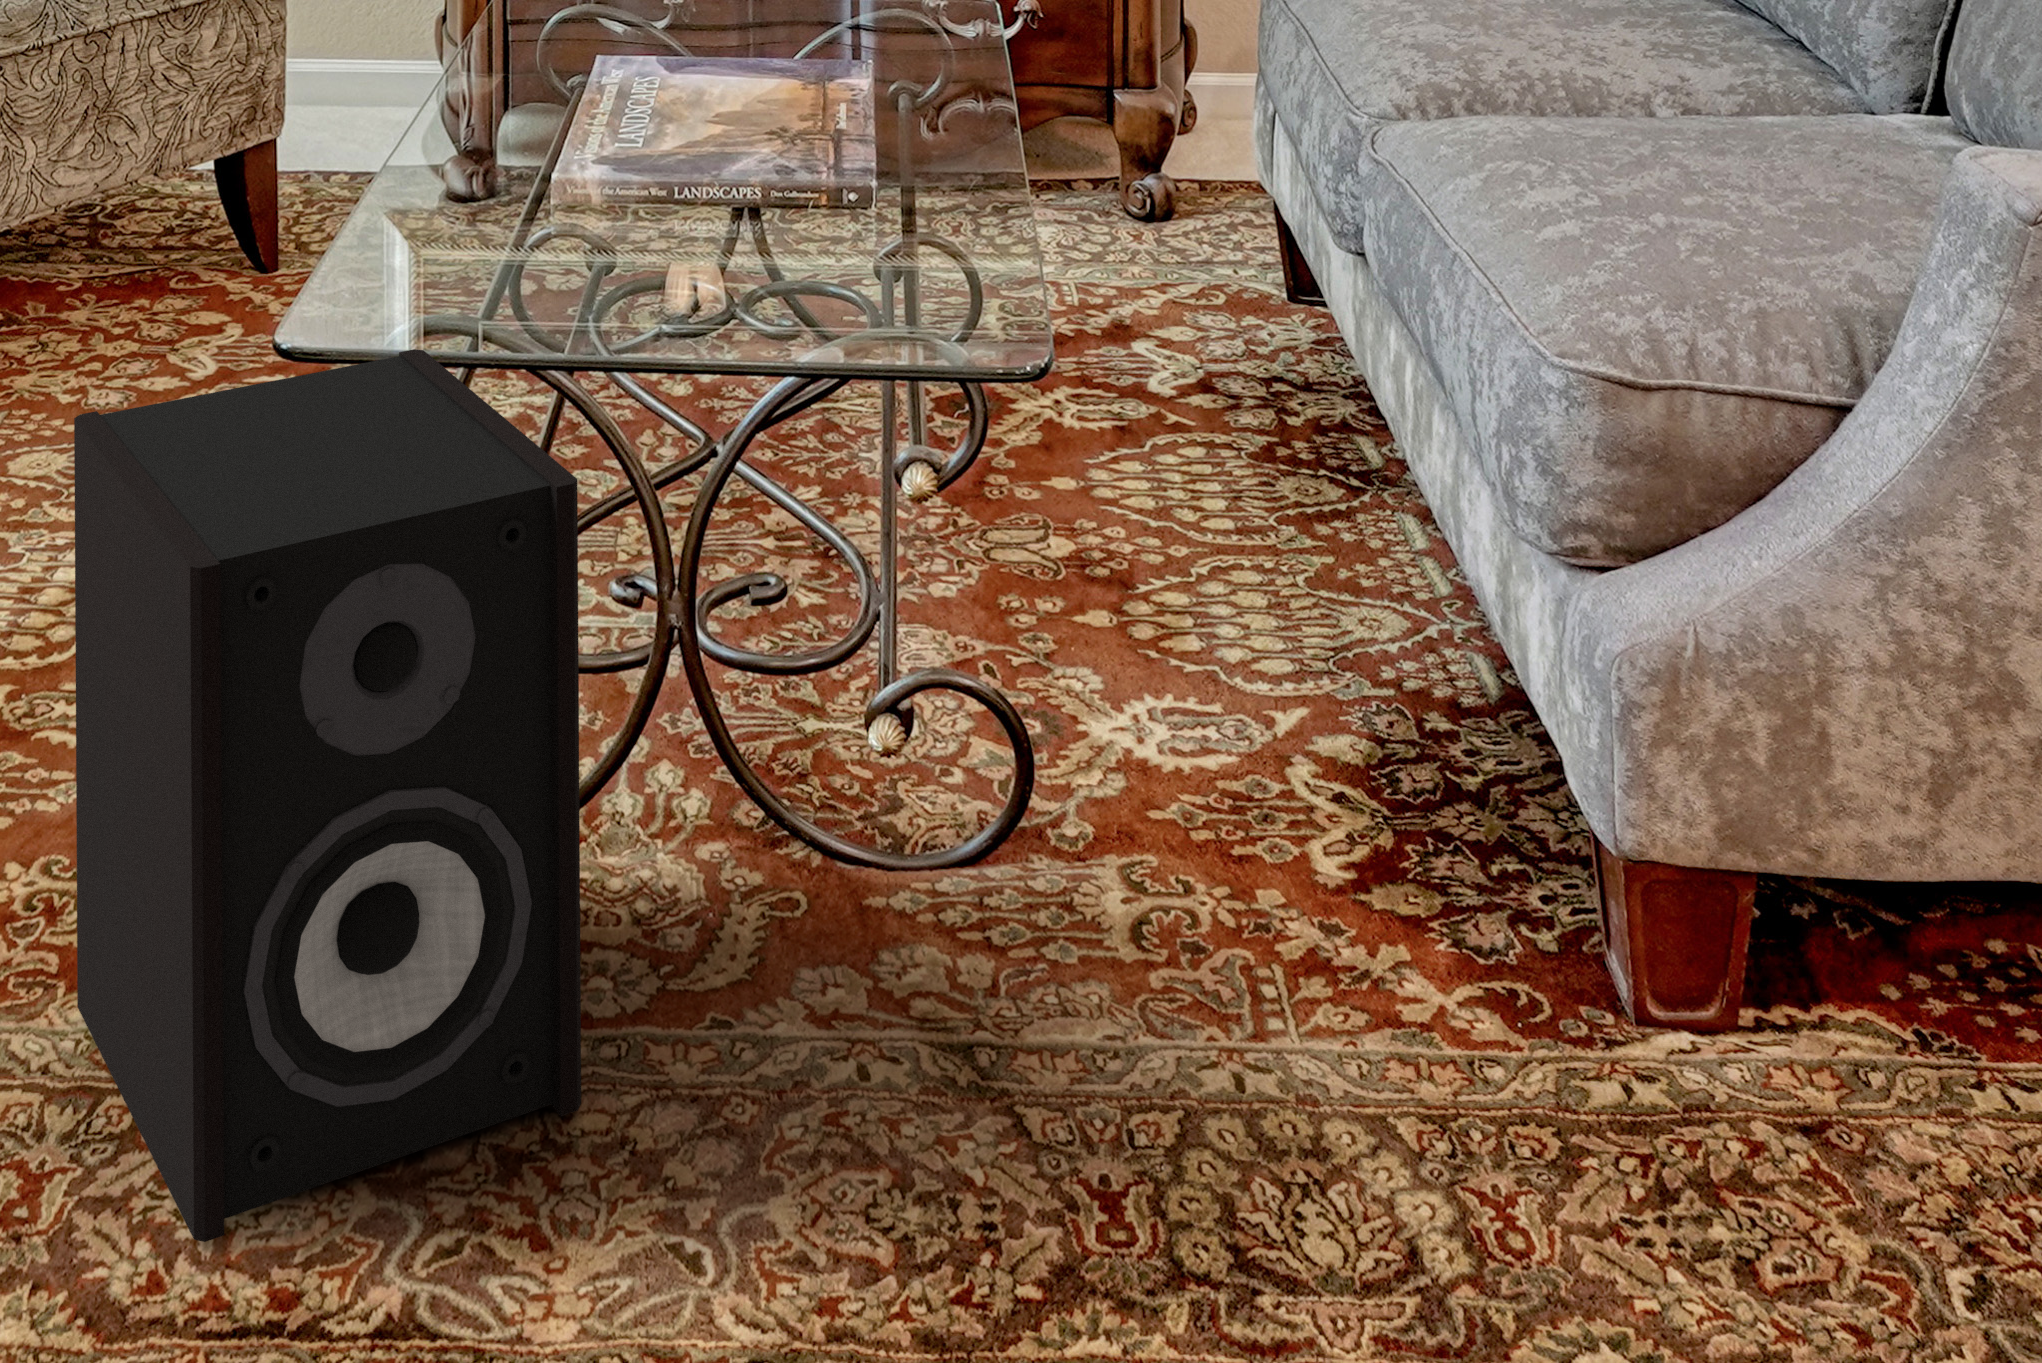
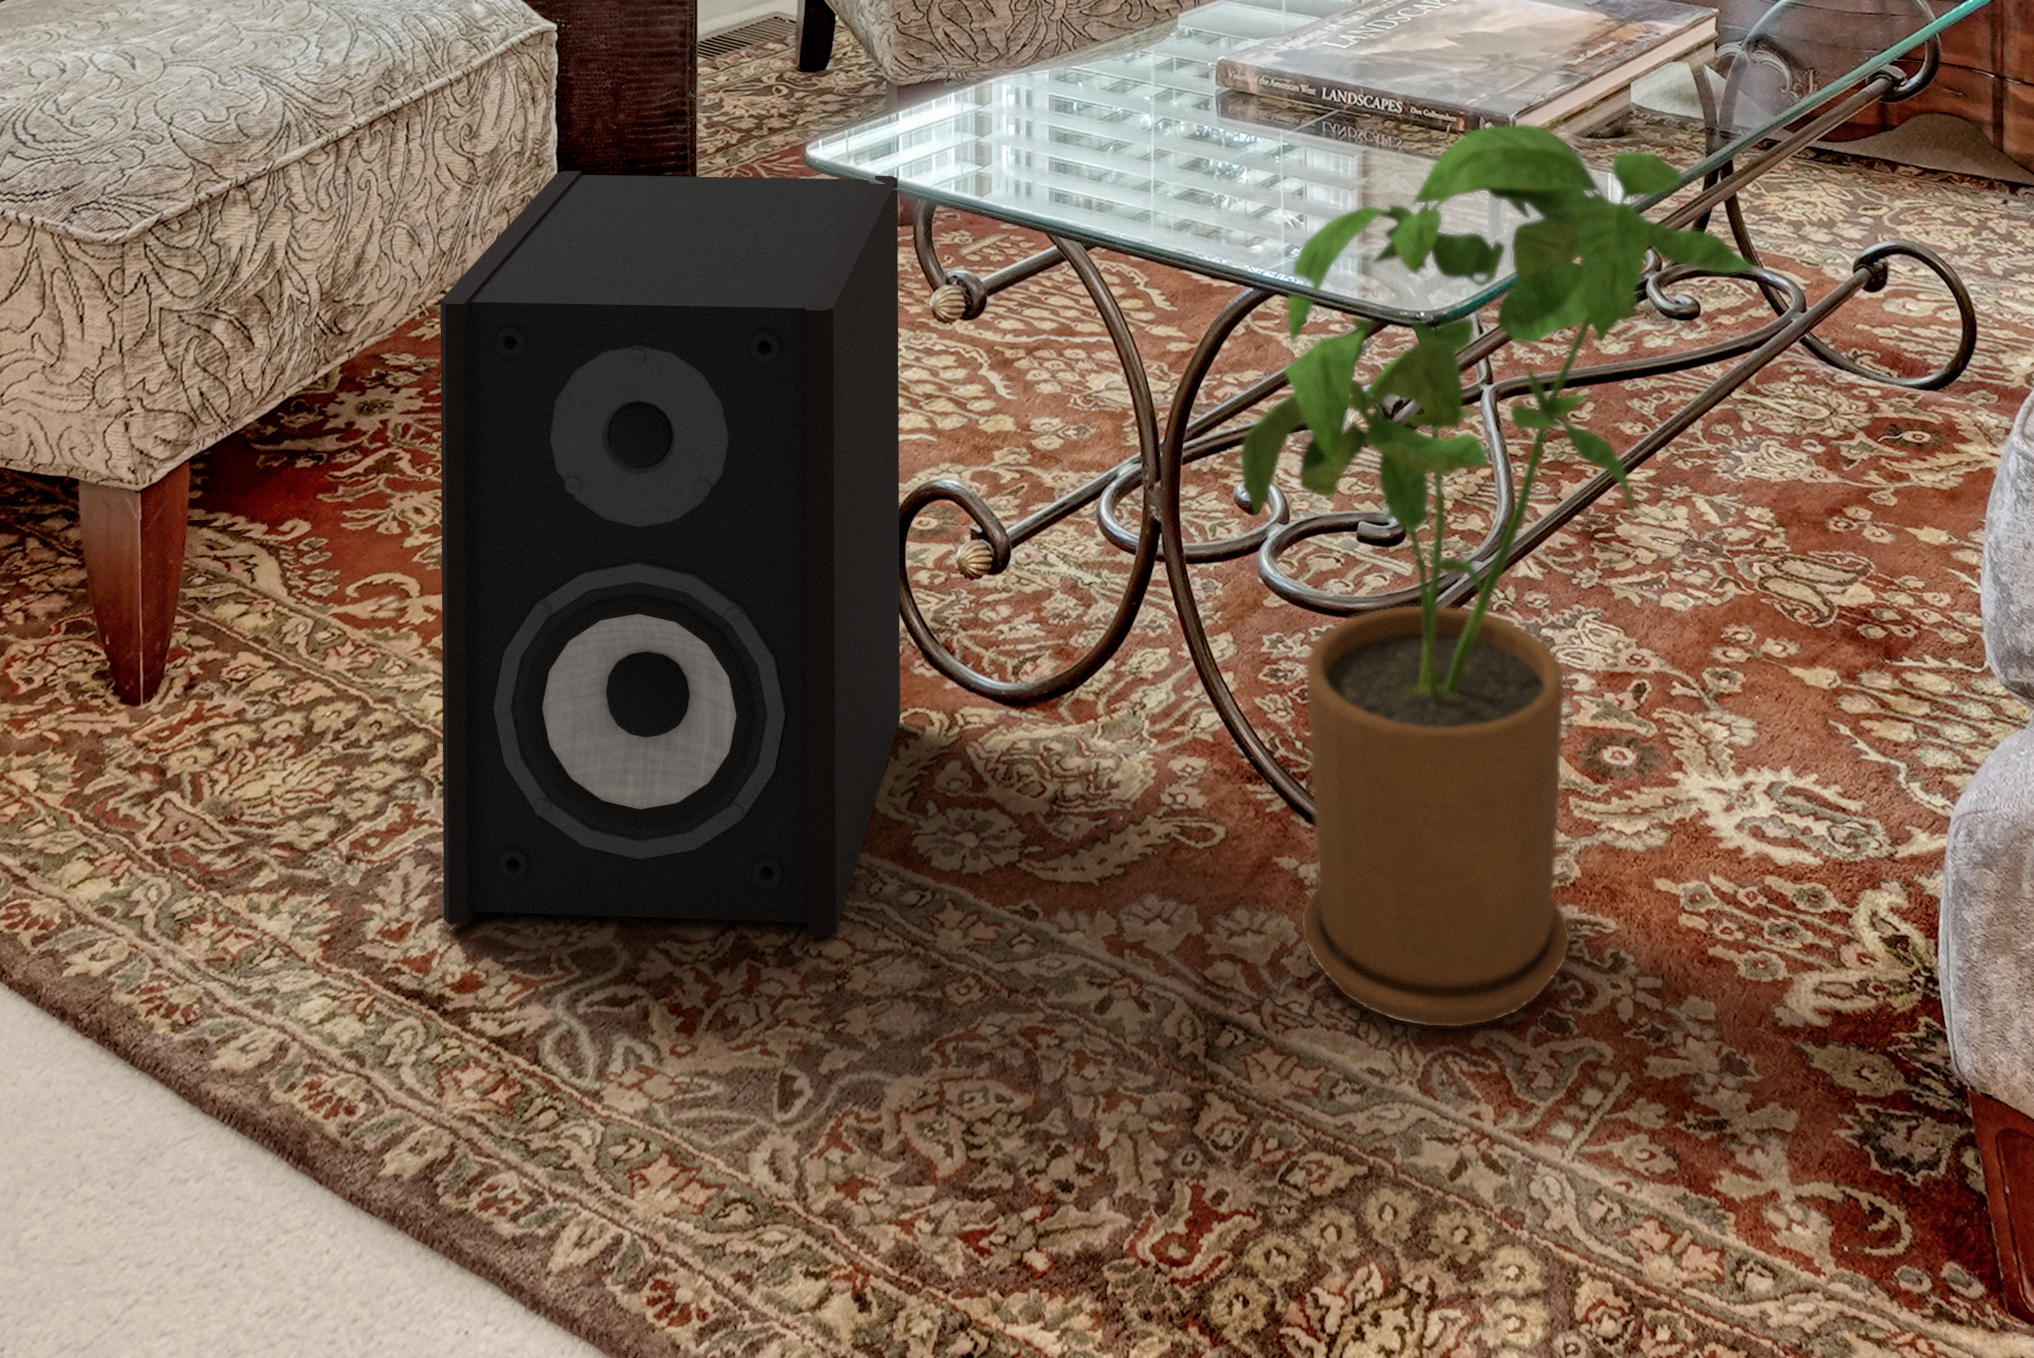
house plant: none [891,181,1331,996] -> present [1240,124,1754,1026]

